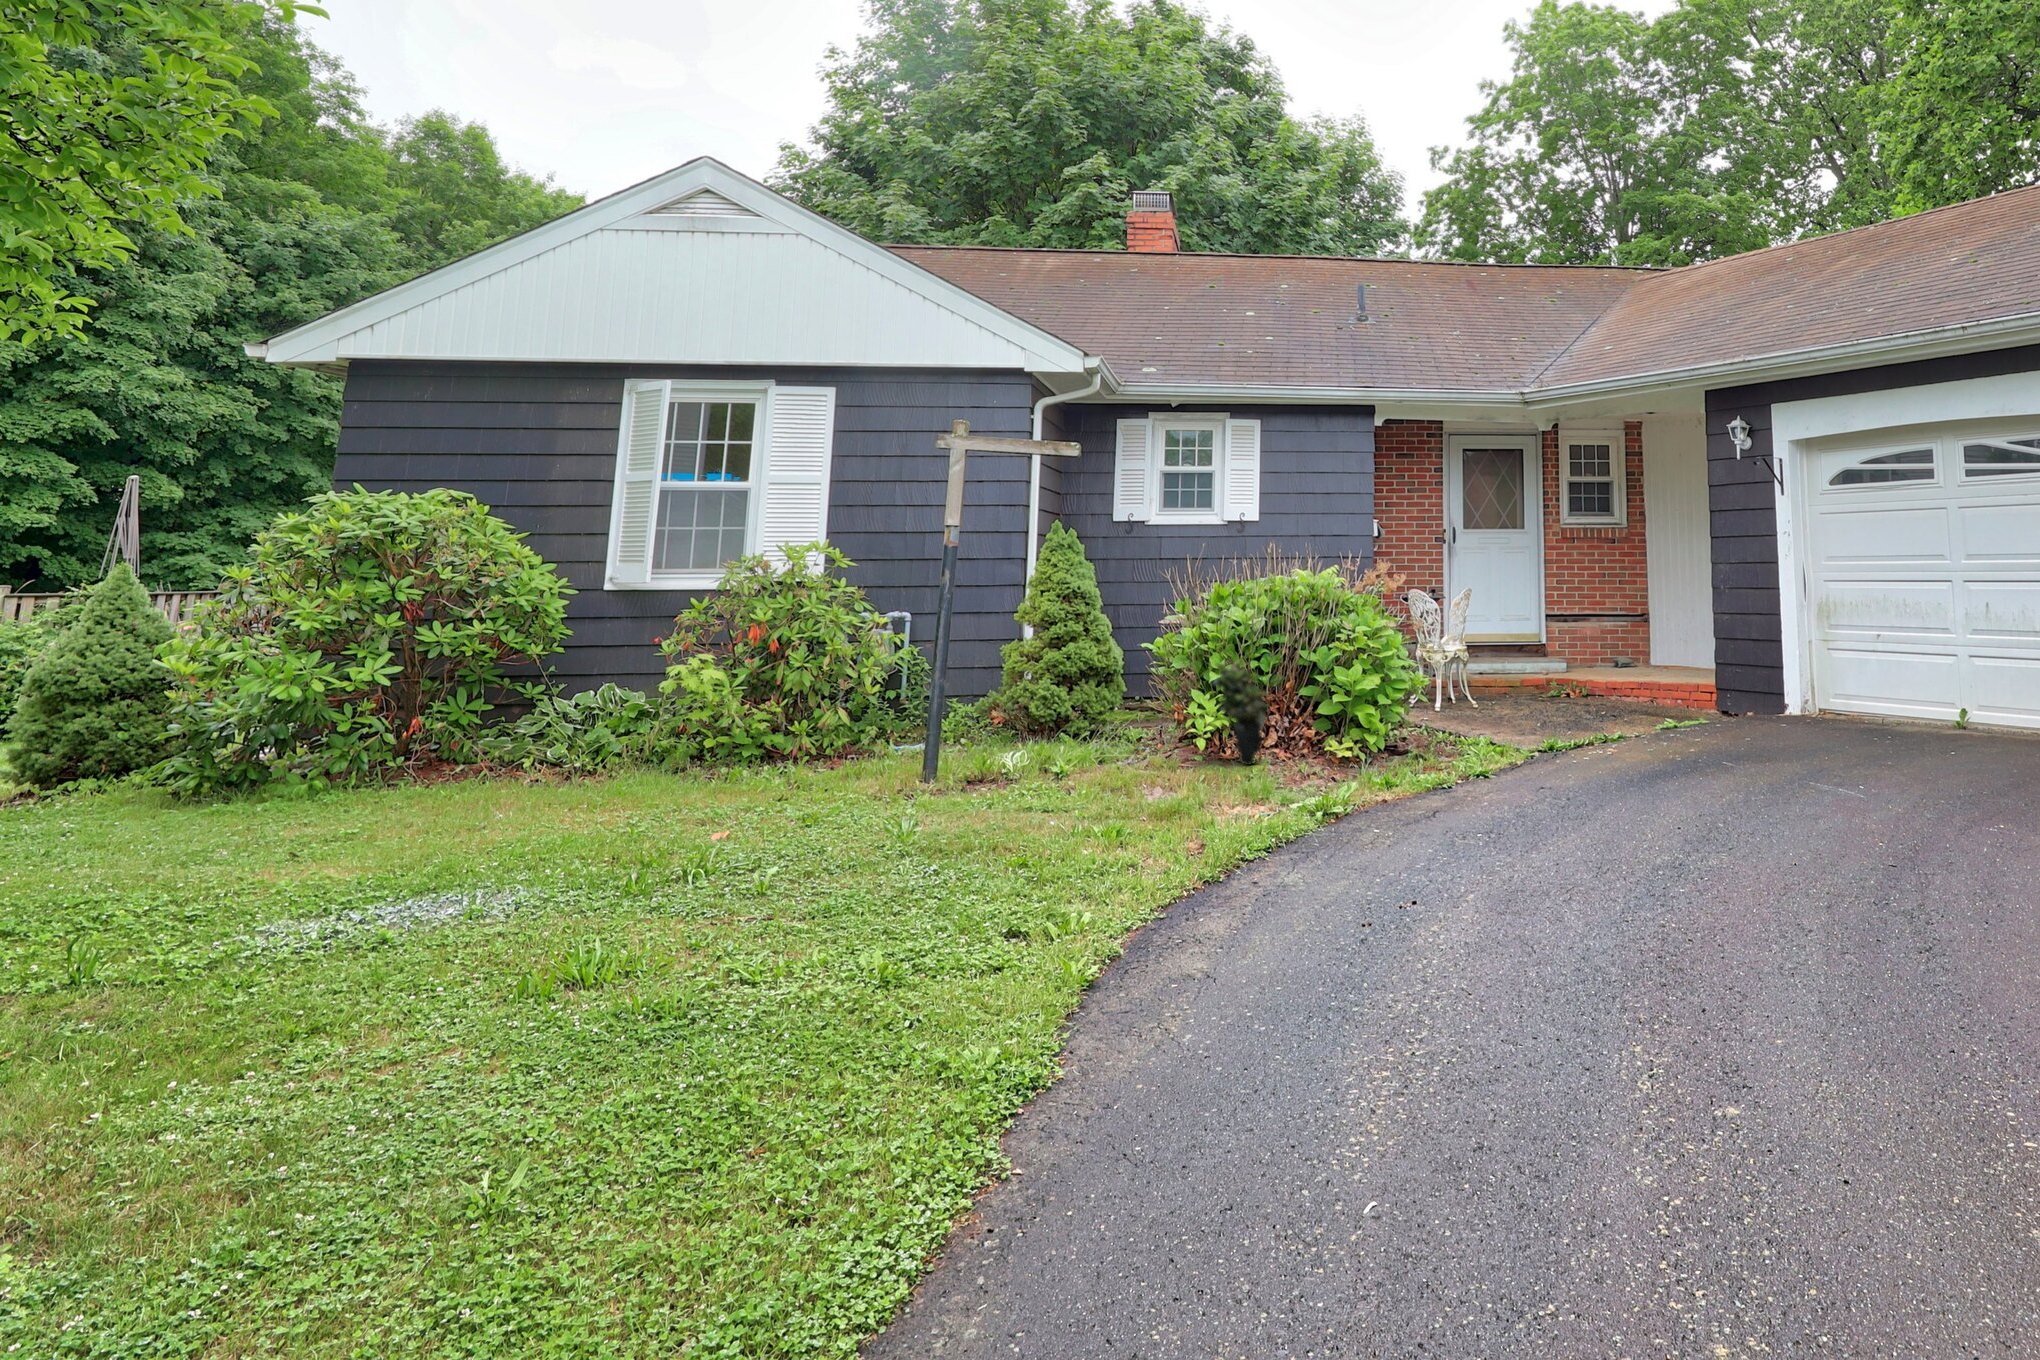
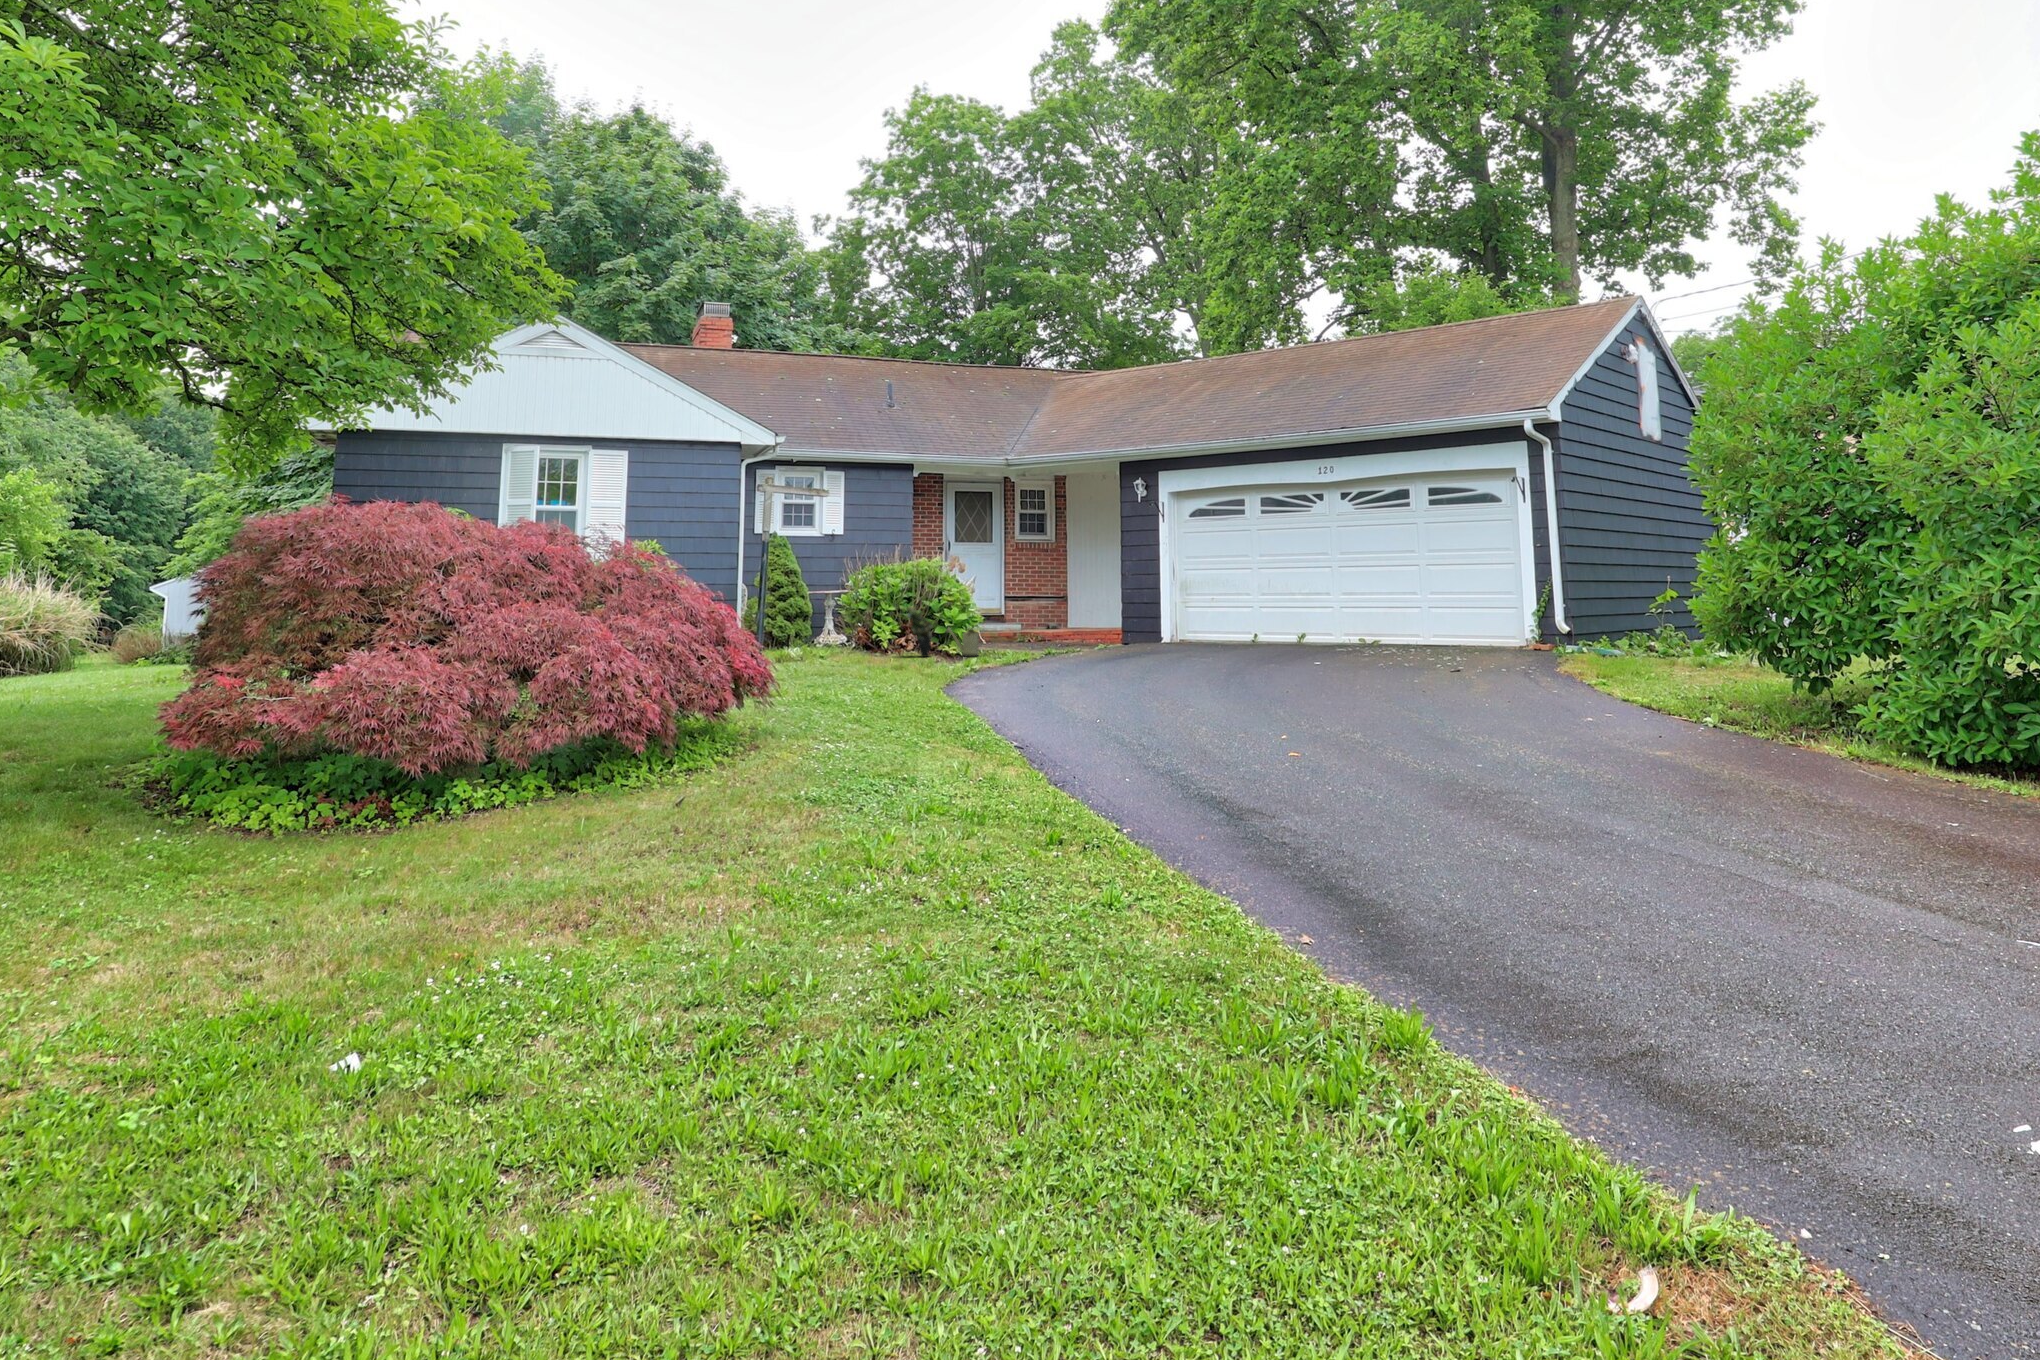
watering can: none [1290,699,1355,769] -> present [946,624,979,657]

